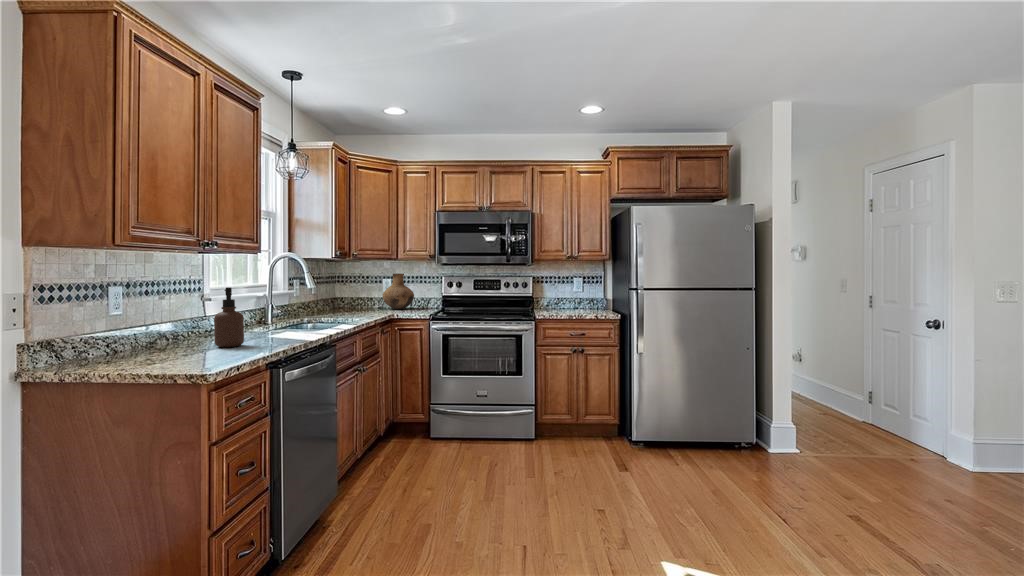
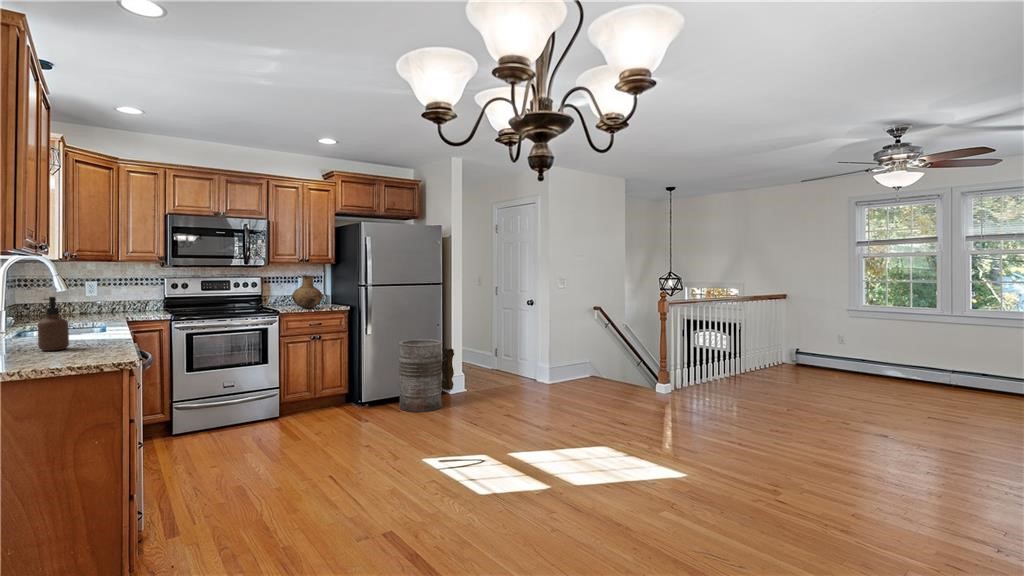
vase: present [383,274,414,309] -> present [292,275,323,308]
trash can: none [682,364,772,475] -> present [398,339,454,412]

